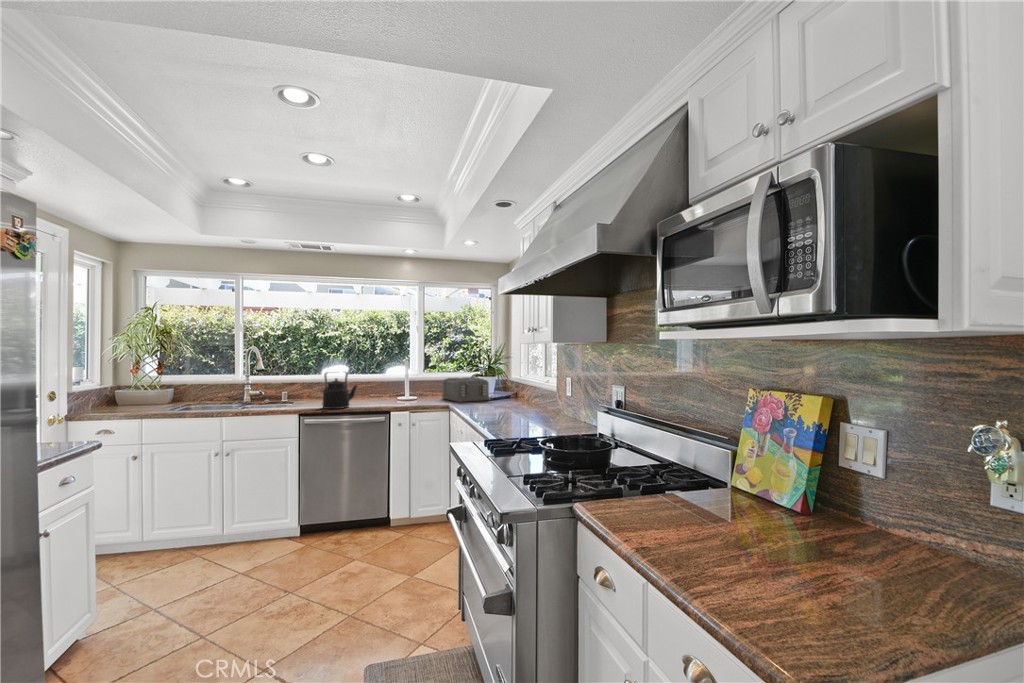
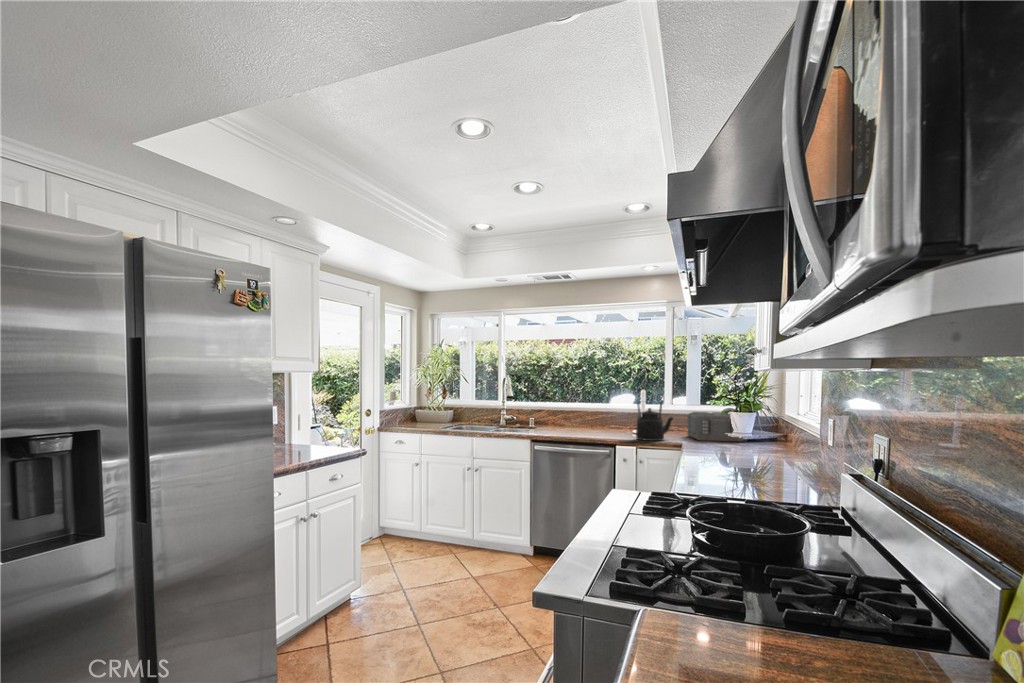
kettle: present [322,372,357,409] -> present [636,402,673,441]

